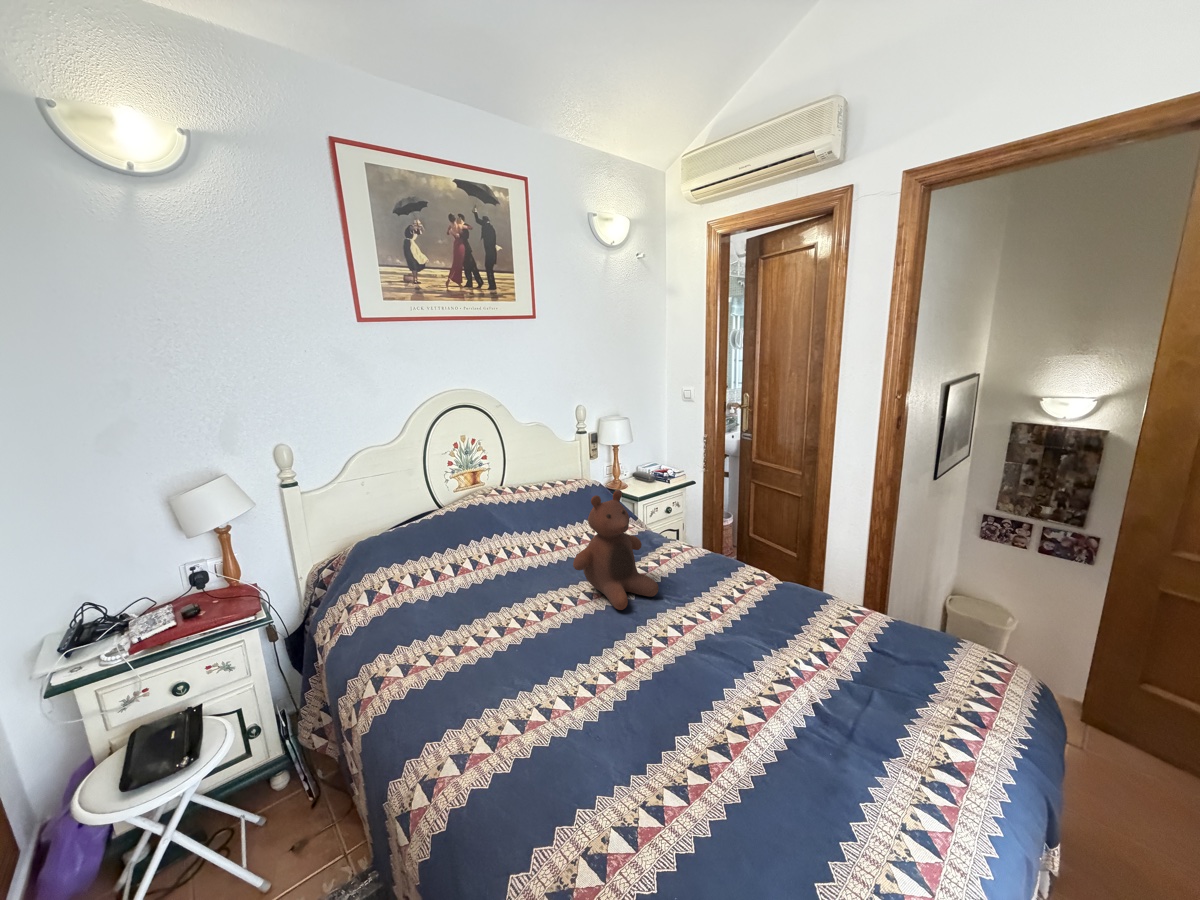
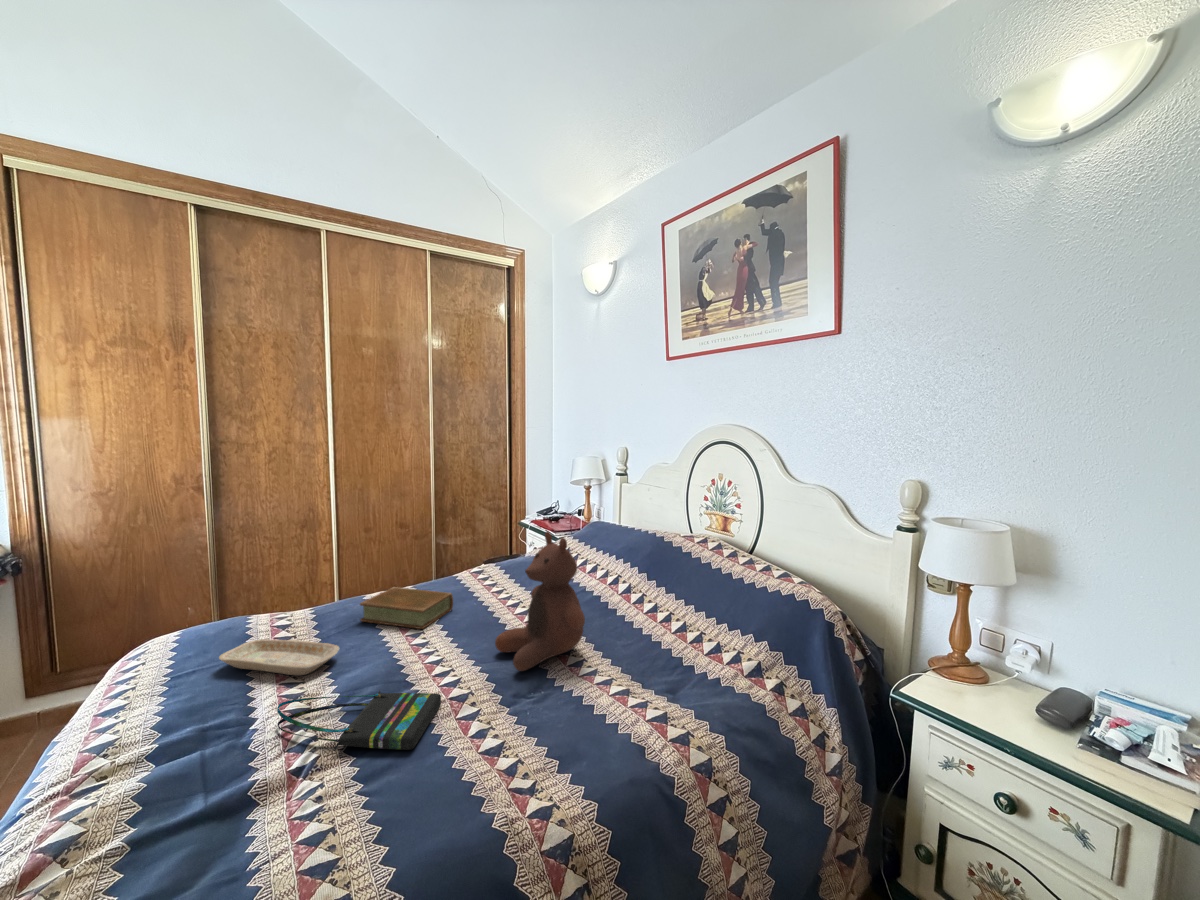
tote bag: none [706,614,789,705] -> present [277,691,441,751]
book: none [457,647,569,751] -> present [360,587,453,629]
tray: none [643,705,724,846] -> present [219,639,339,675]

